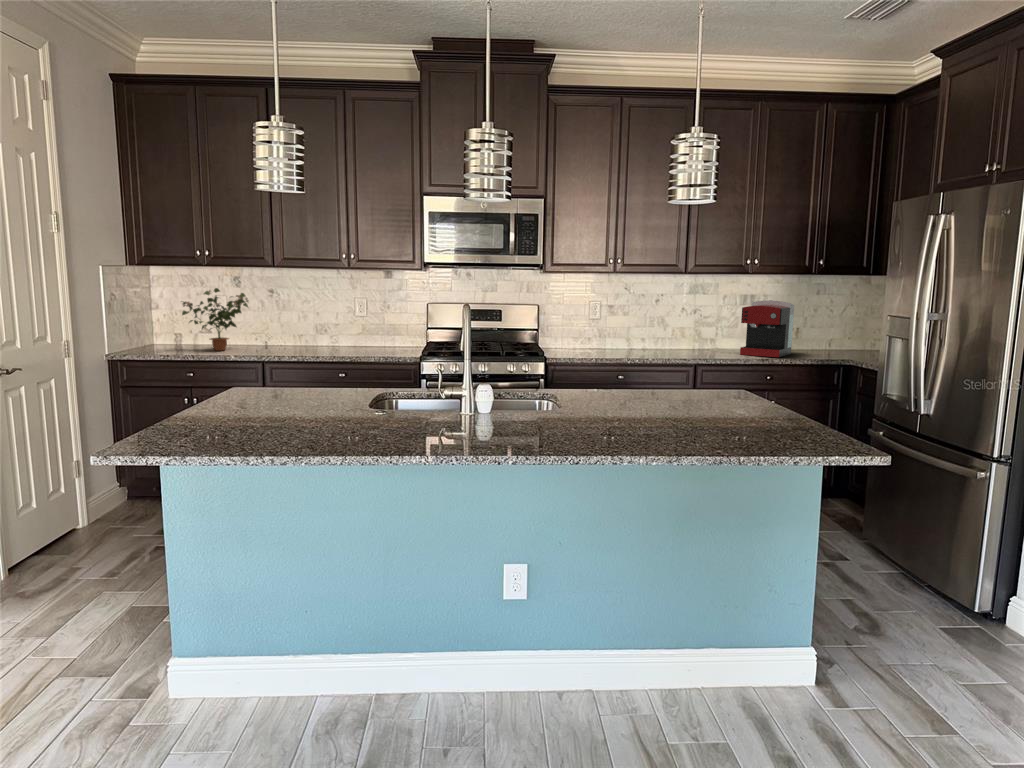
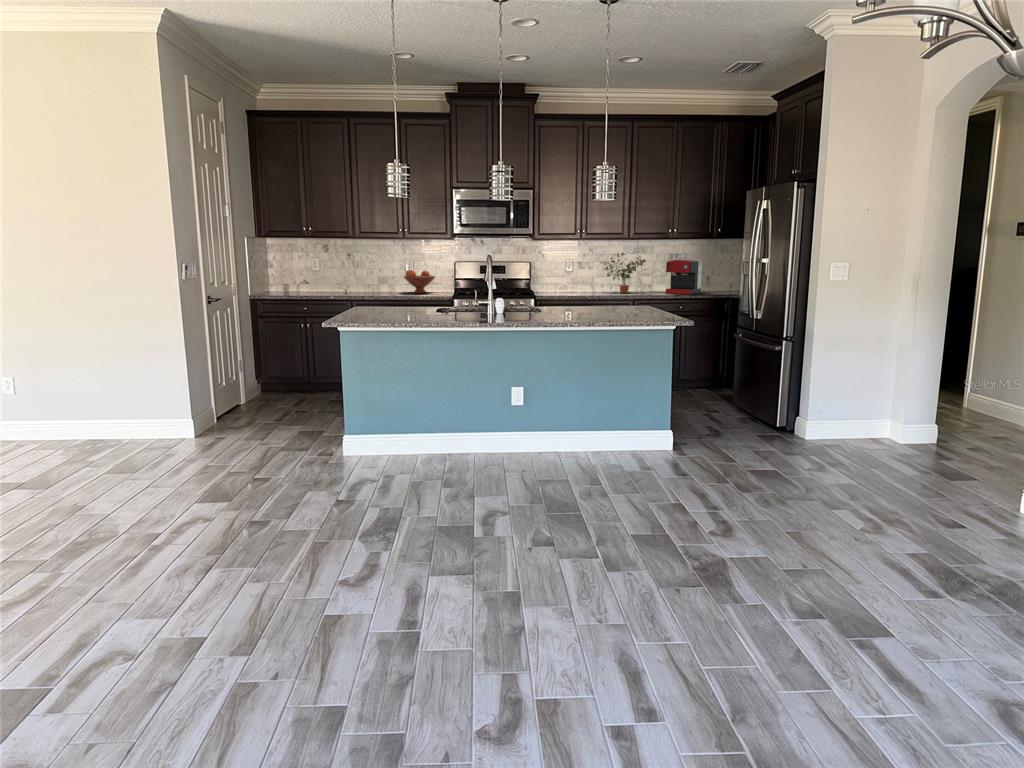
potted plant: present [182,288,248,351] -> present [601,253,646,293]
fruit bowl: none [349,315,397,350] -> present [404,270,435,293]

